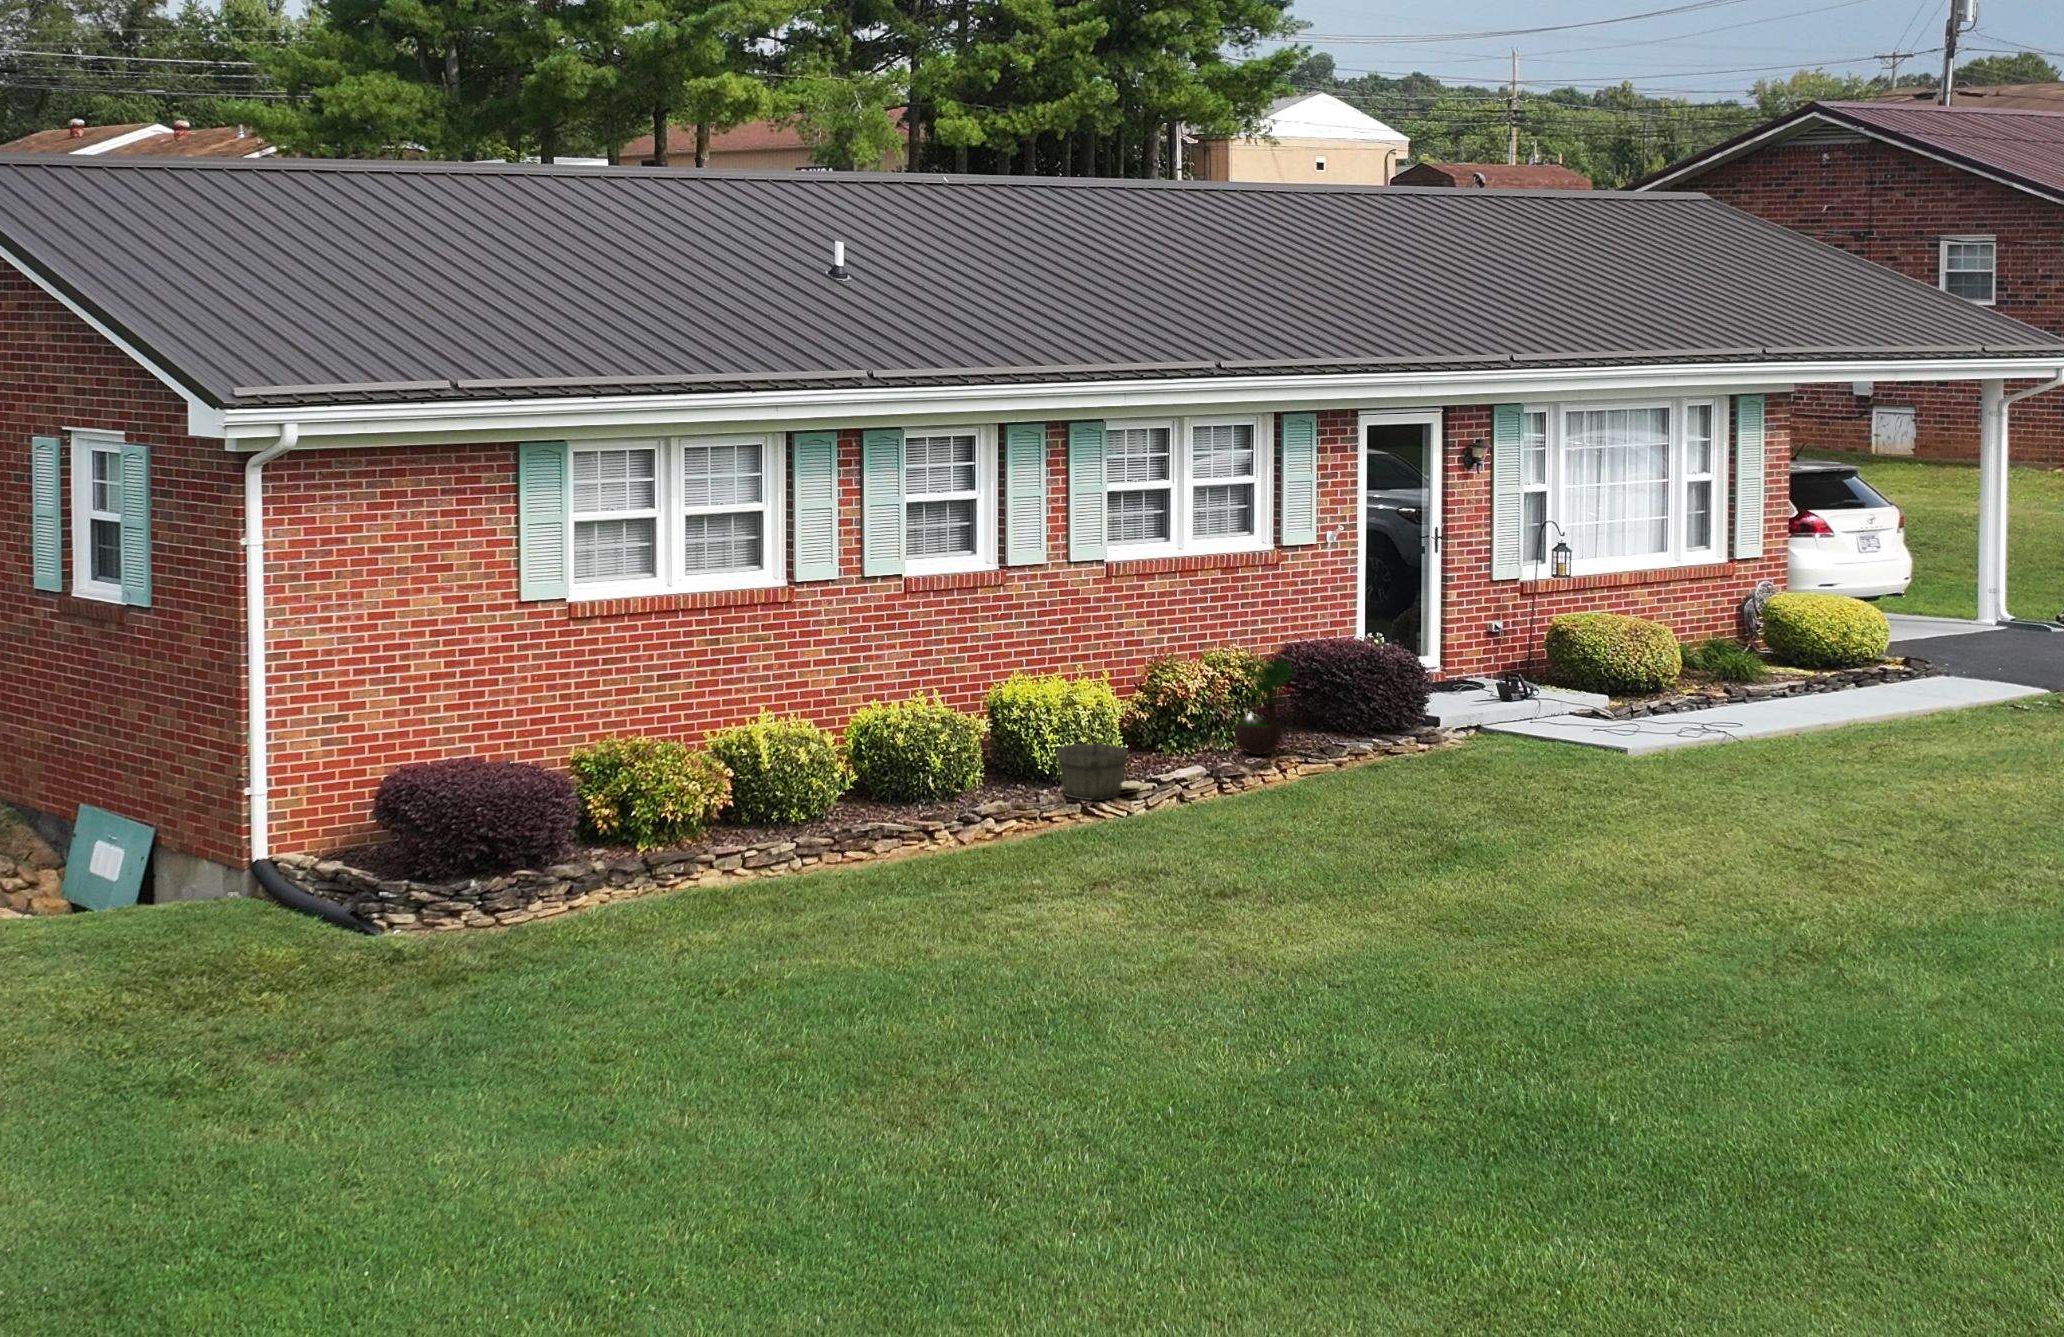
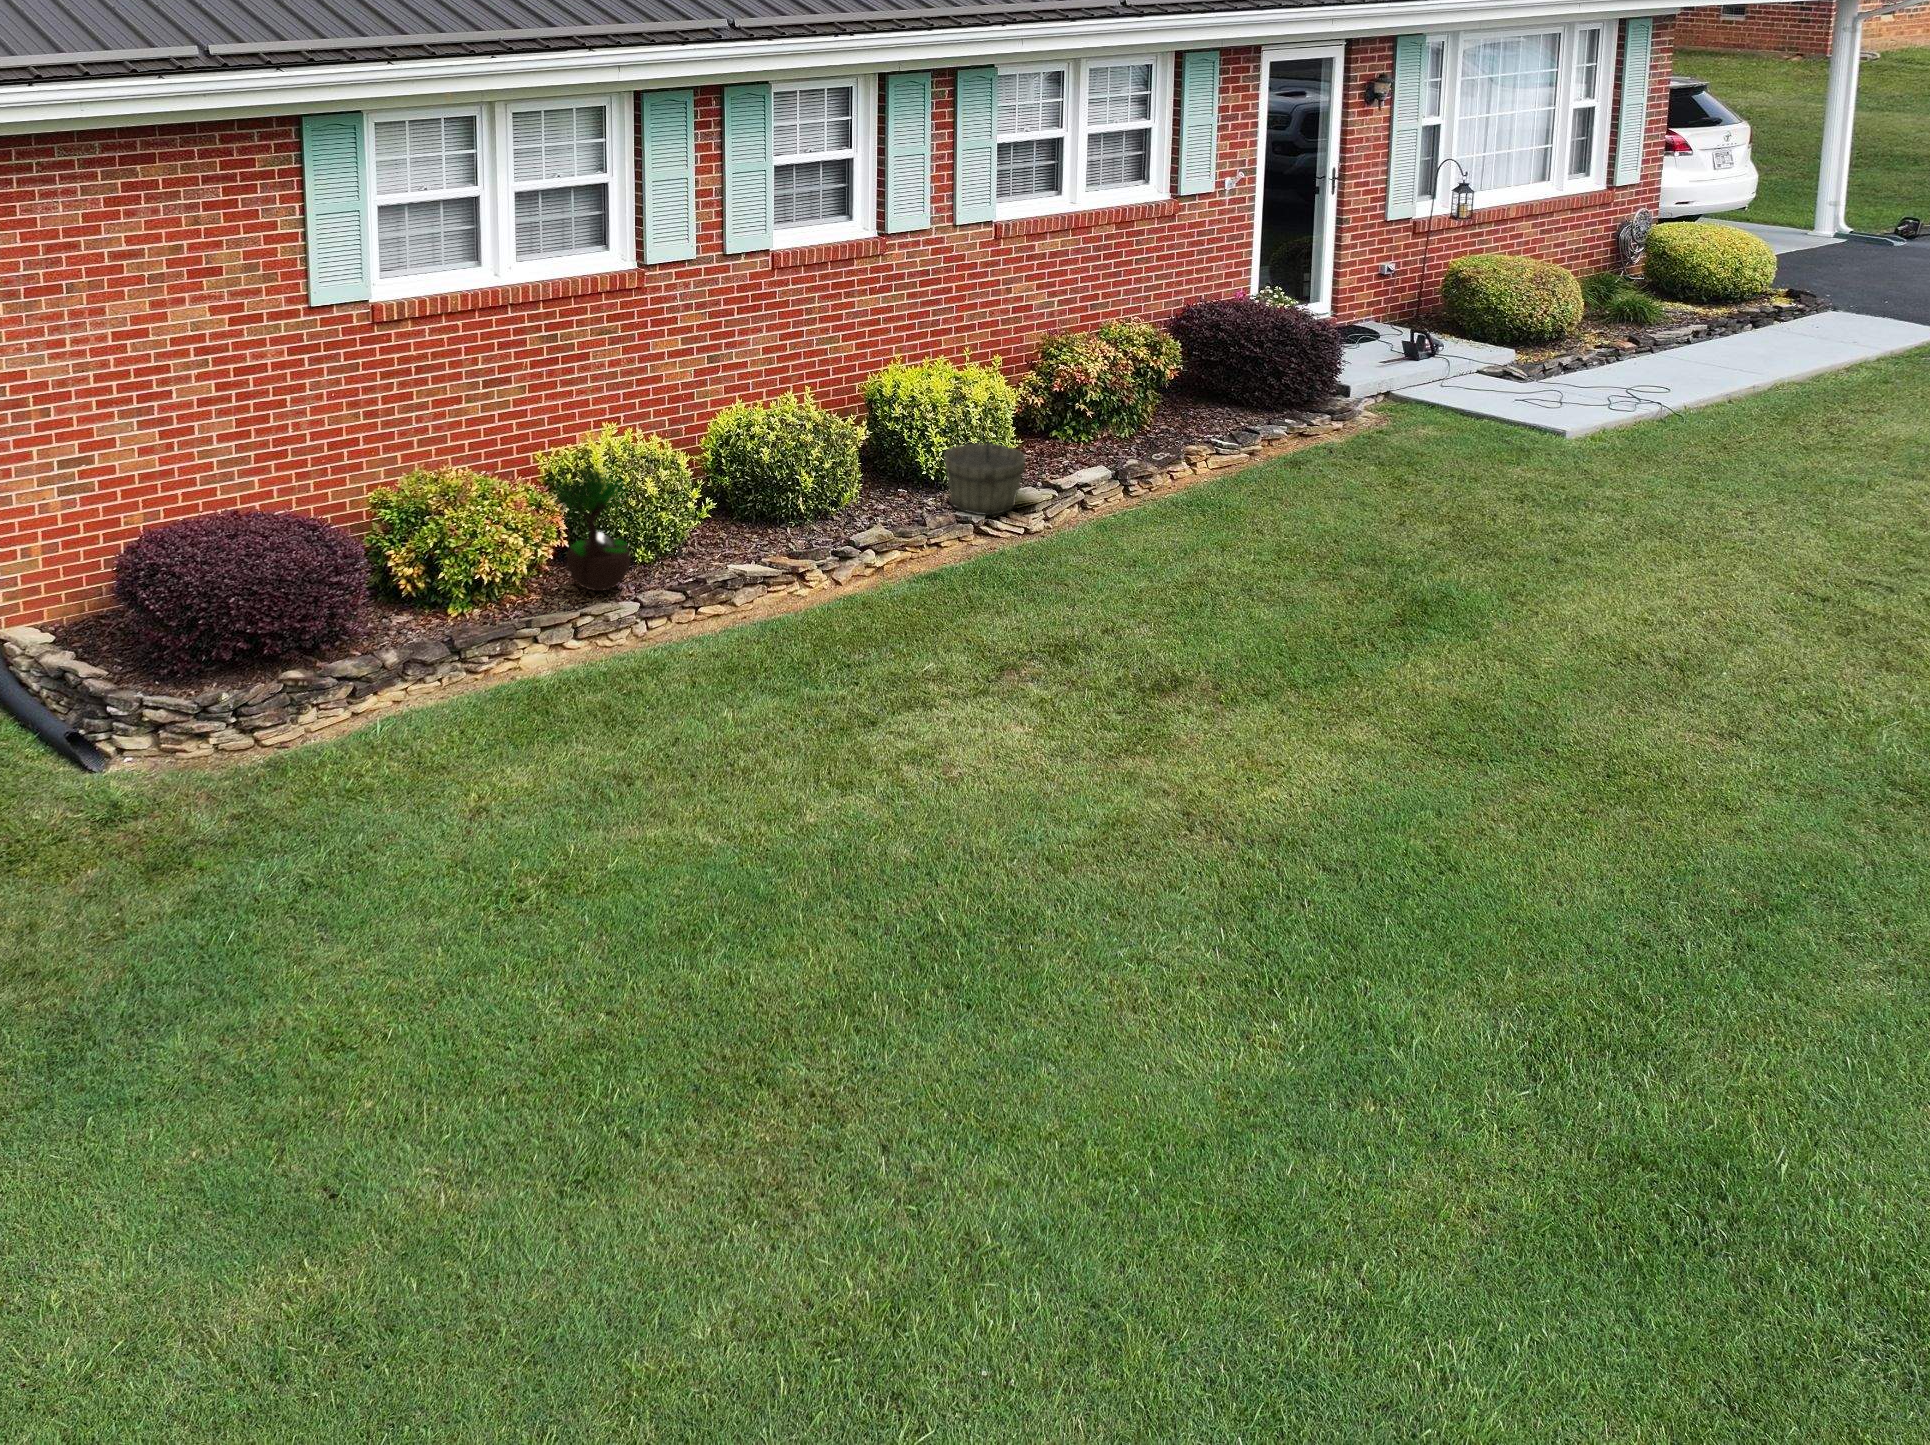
potted tree: present [1235,655,1292,755] -> present [549,465,630,591]

